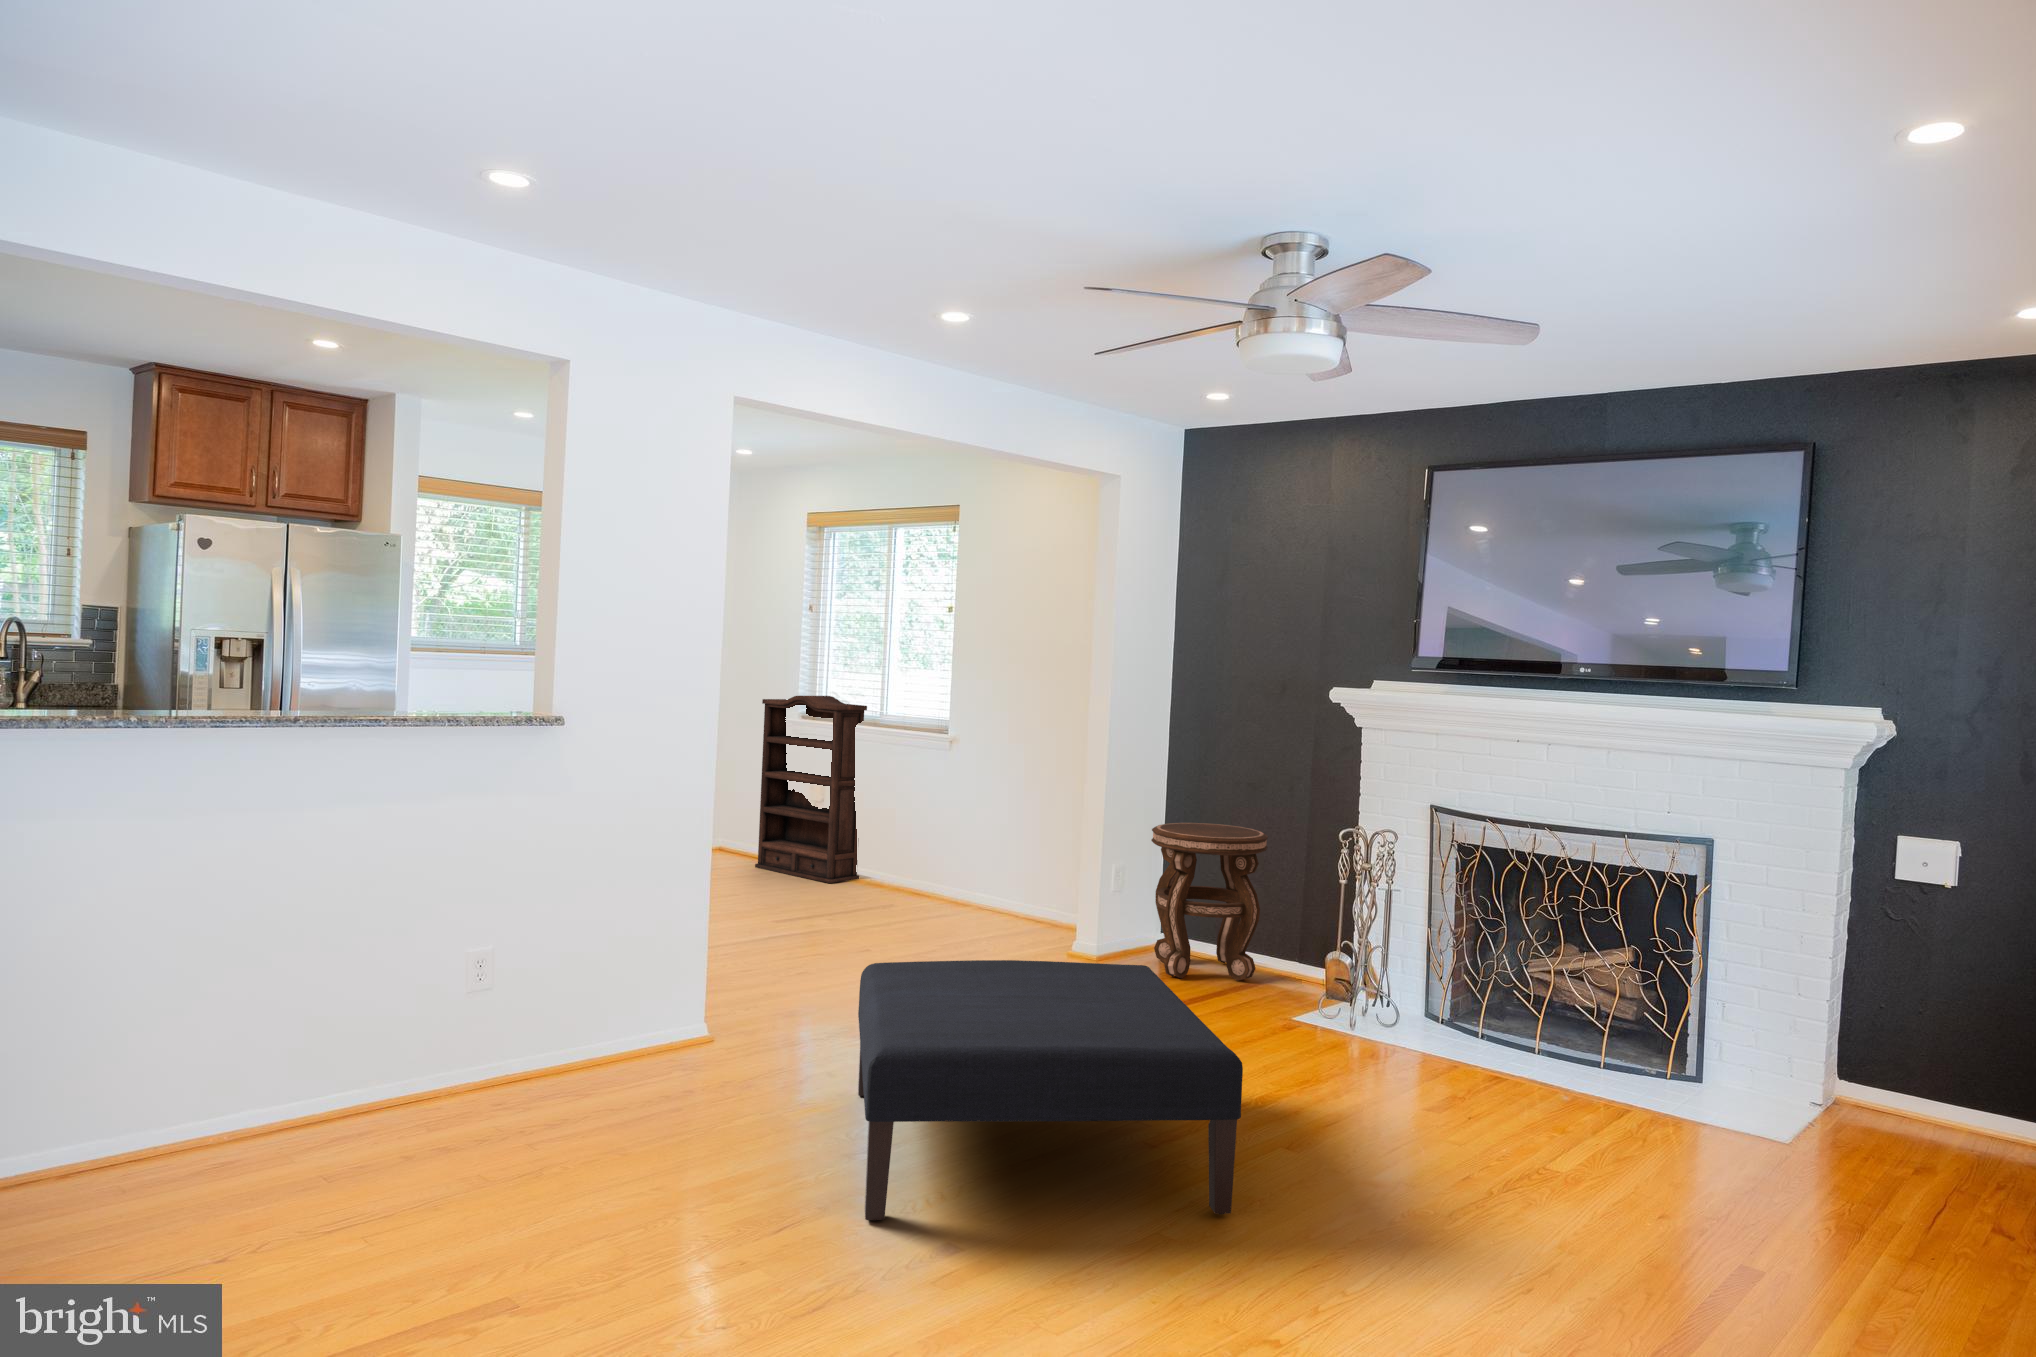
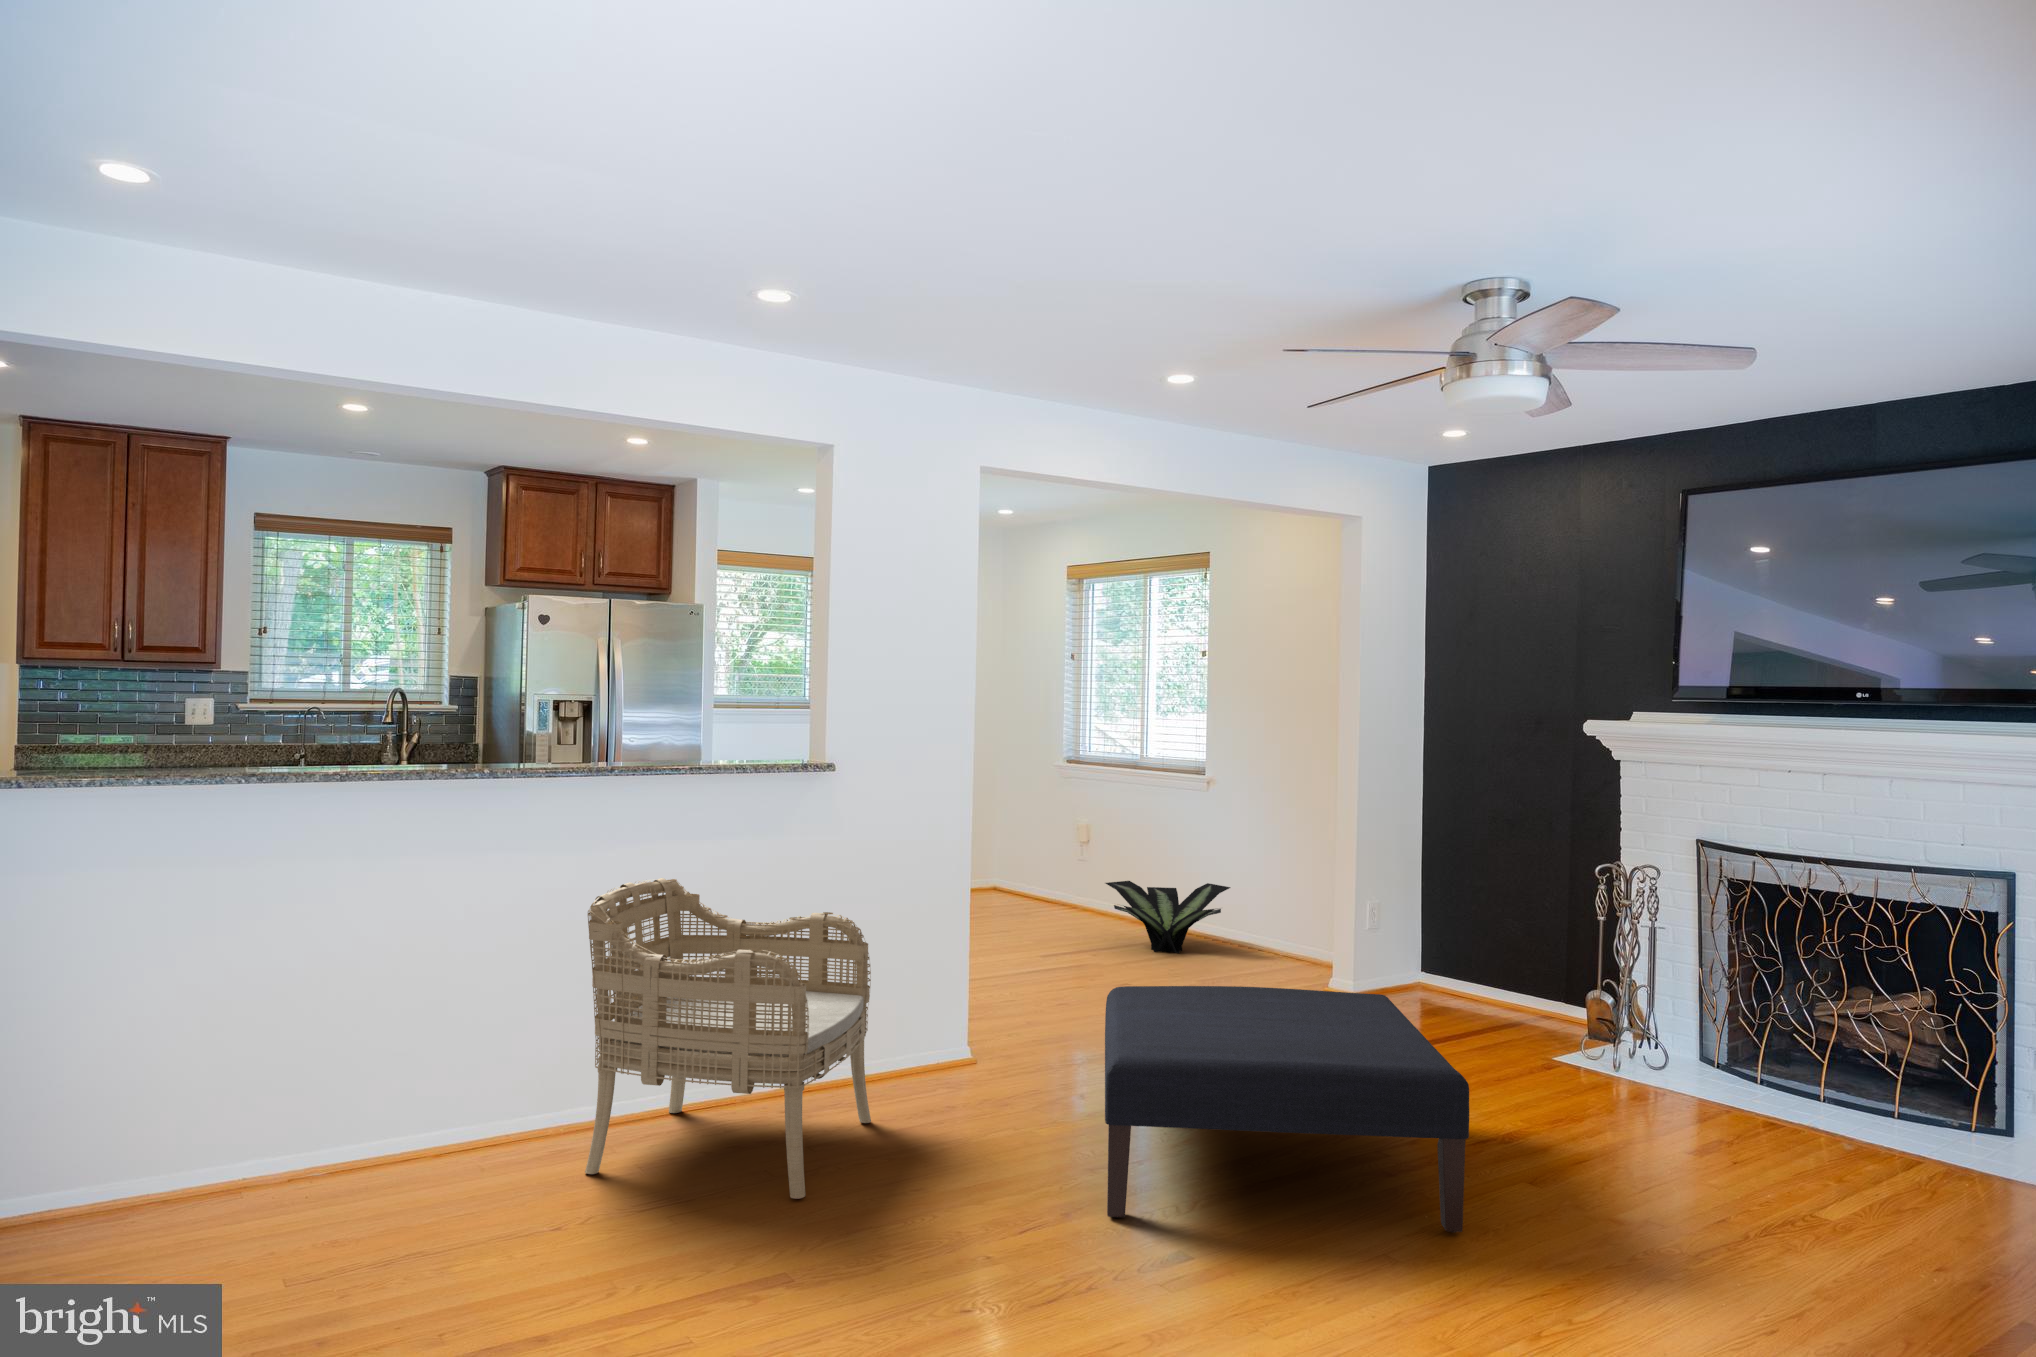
bookshelf: present [755,696,867,883] -> none [1019,741,1121,923]
side table: present [1151,823,1268,981] -> none [1402,861,1525,1021]
potted plant: none [848,841,977,916] -> present [1106,881,1230,953]
armchair: none [240,851,598,1221] -> present [585,878,871,1199]

